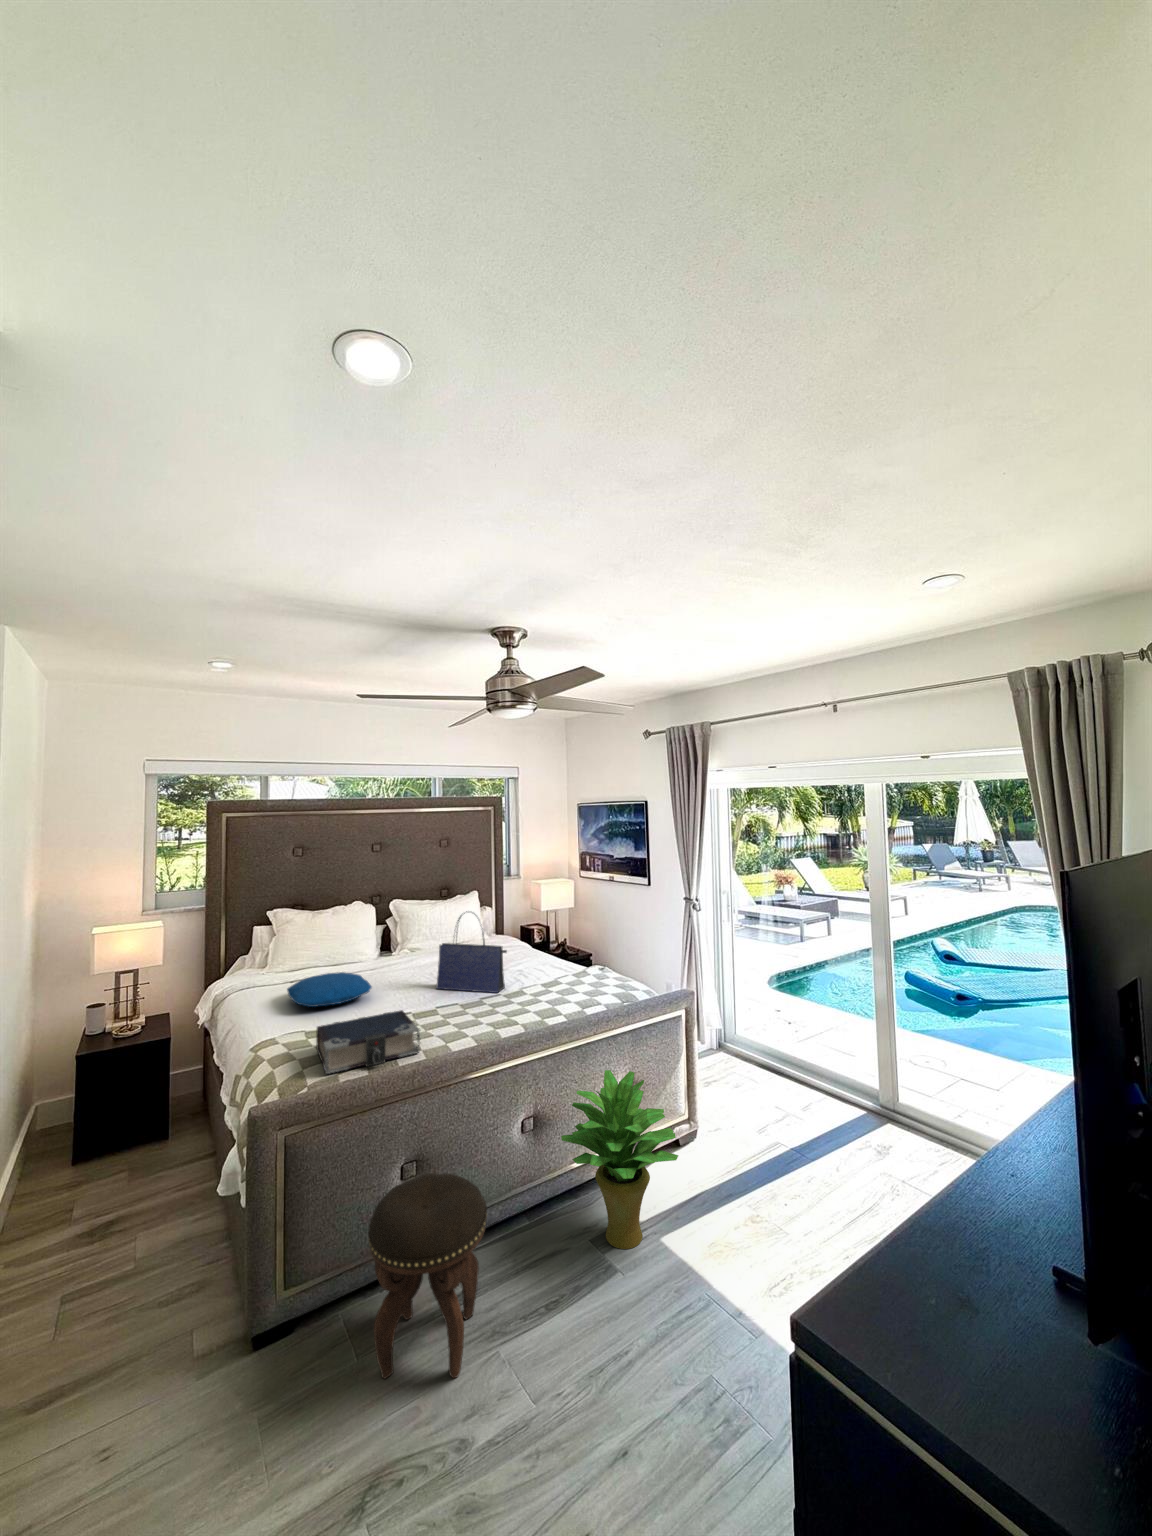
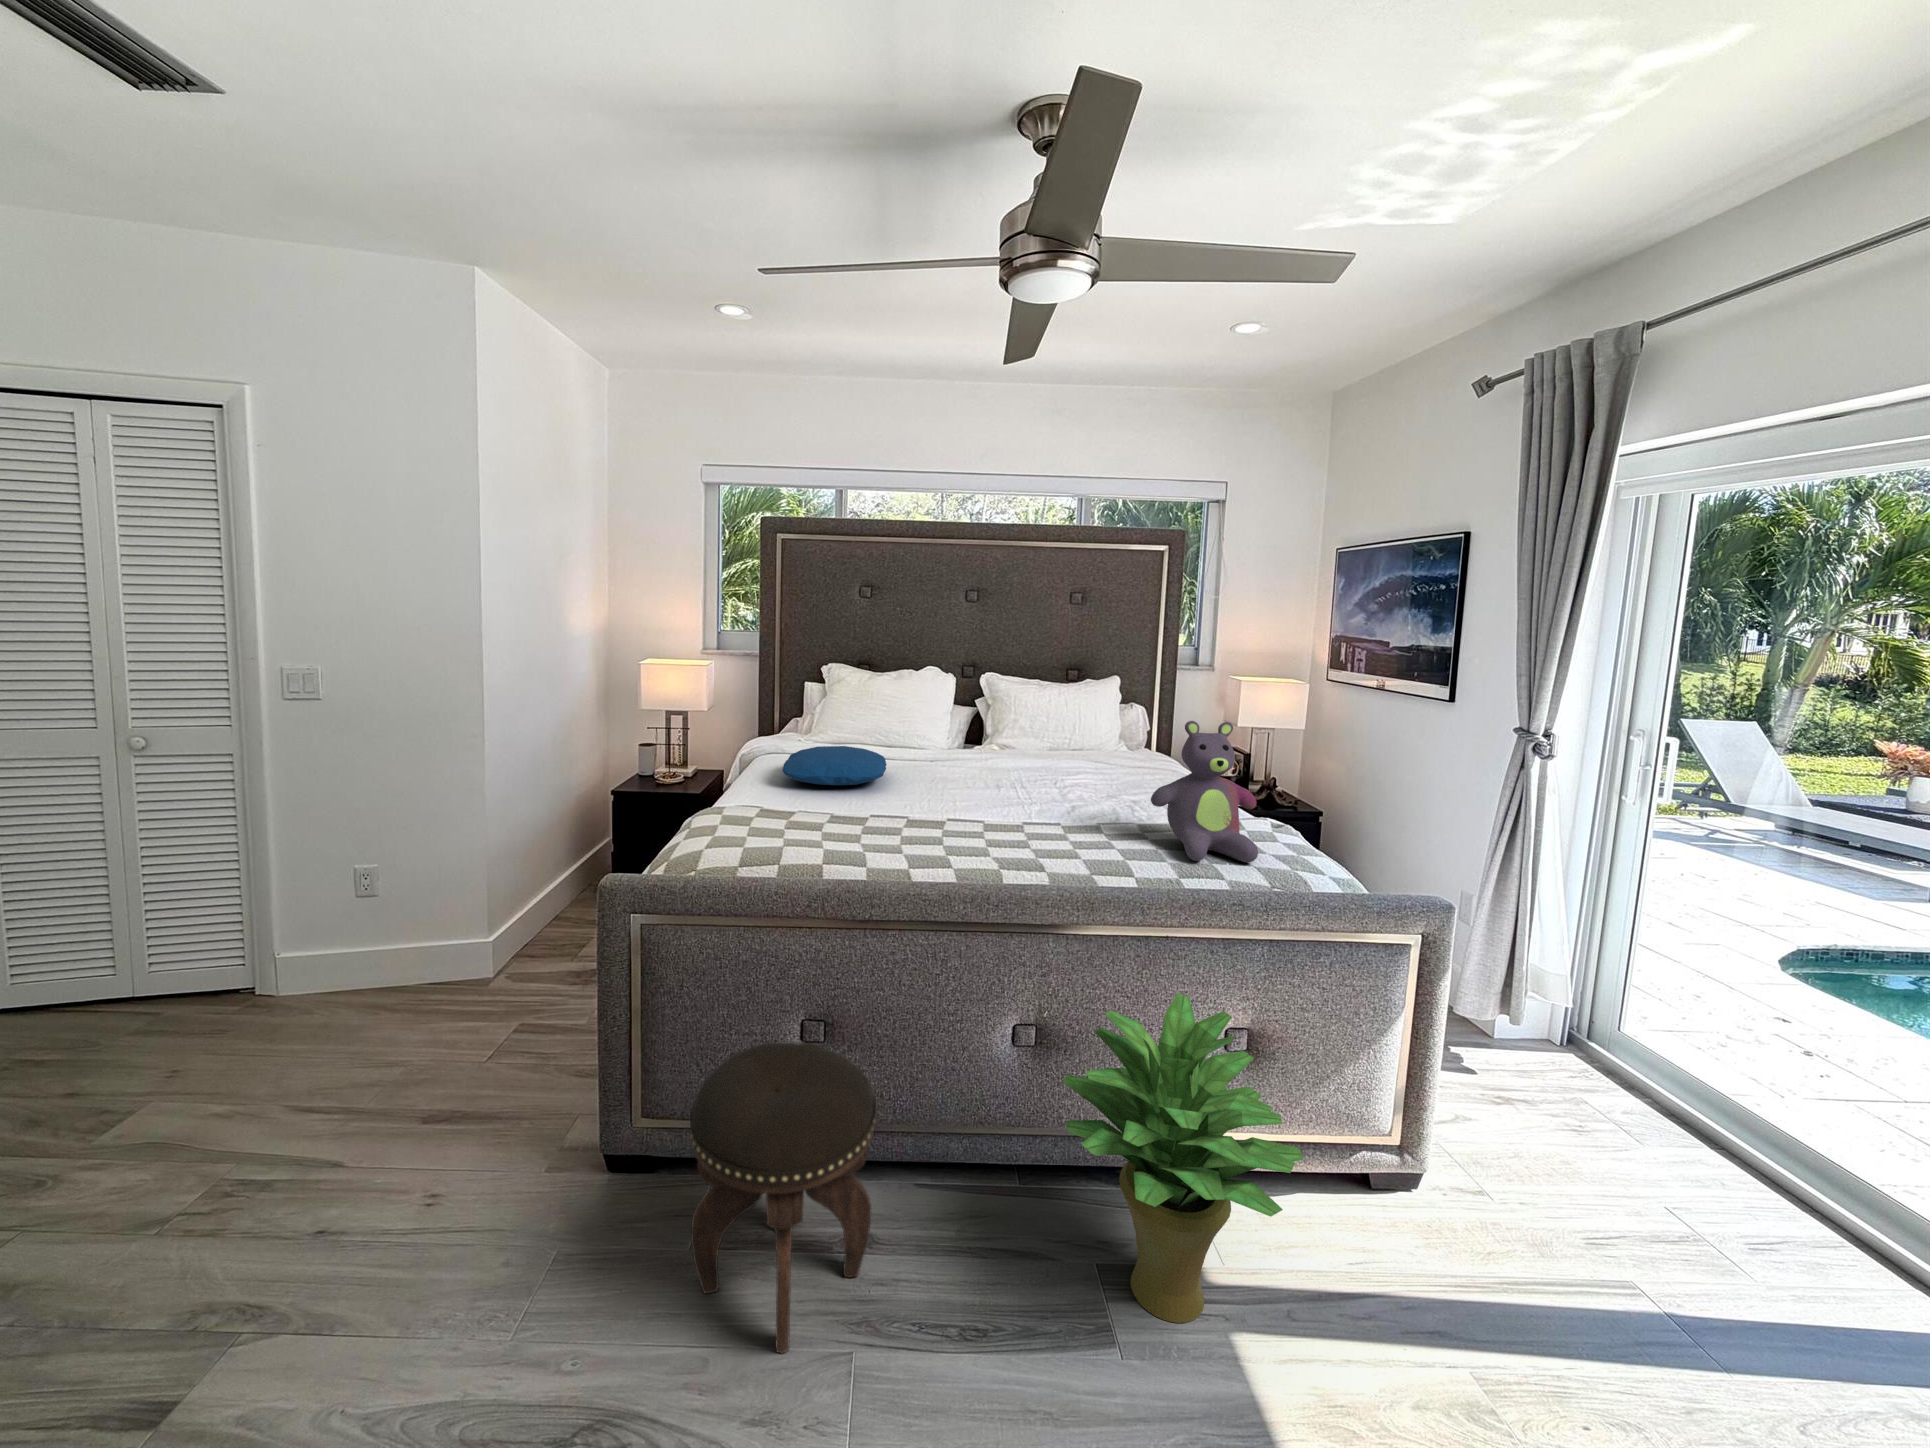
tote bag: present [436,911,507,993] -> none [975,683,1080,820]
stuffed bear: none [555,919,612,998] -> present [1151,721,1258,863]
book: present [316,1010,420,1074] -> none [718,798,868,867]

